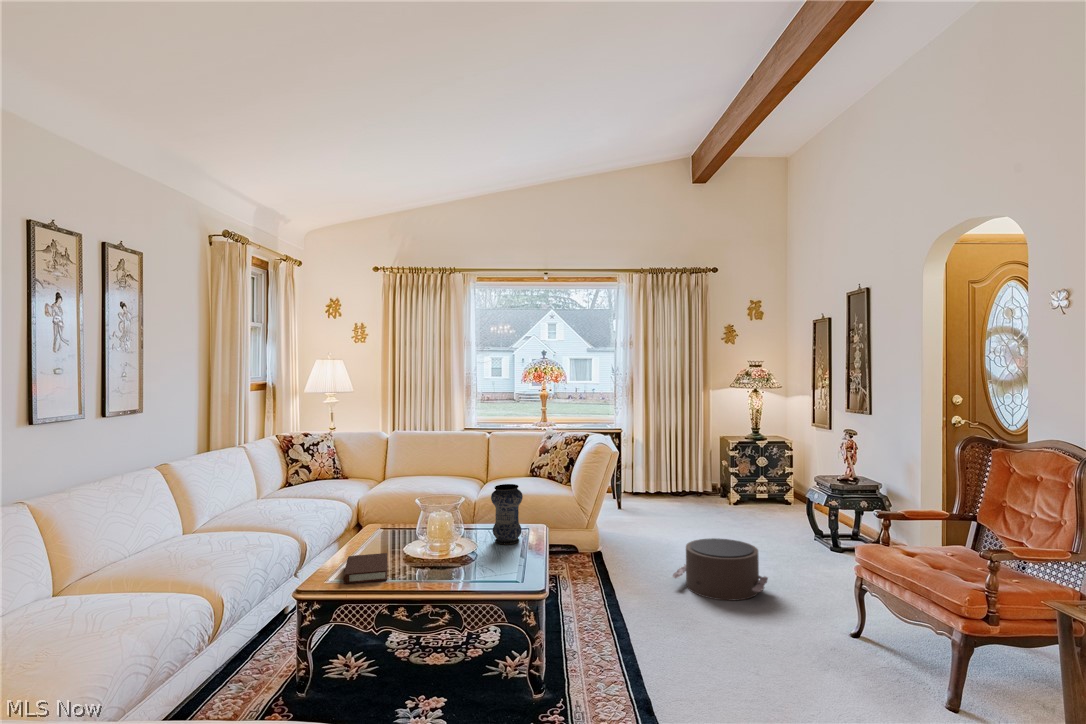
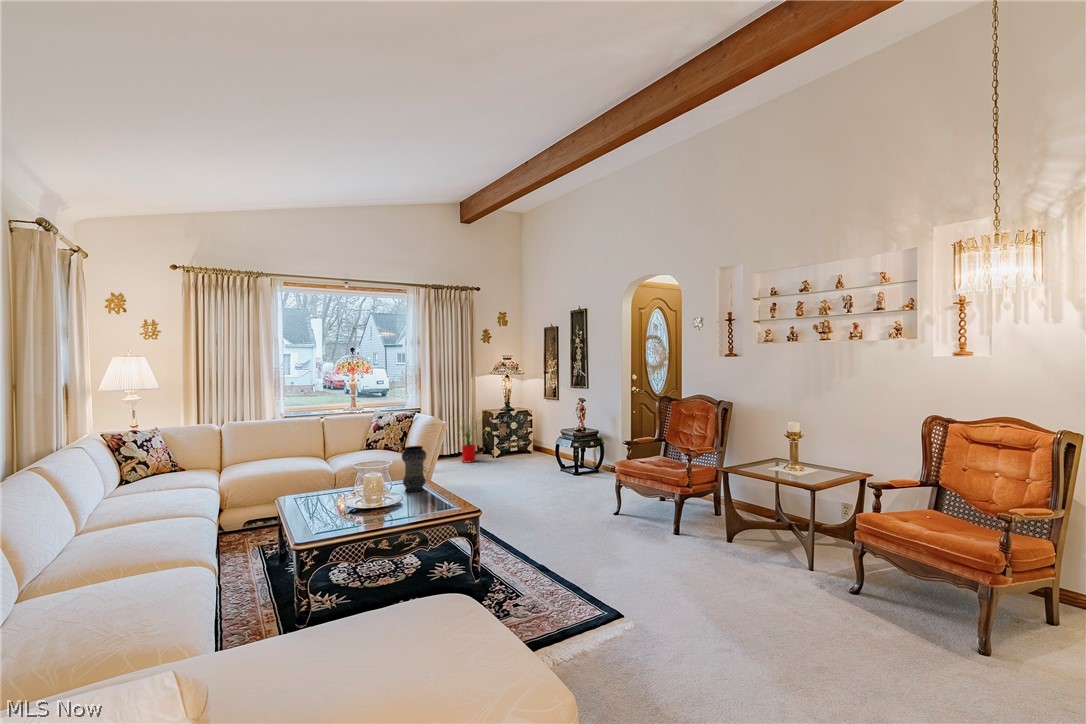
house plant: none [666,432,720,504] -> present [459,426,476,463]
pouf: present [672,538,768,601] -> none [506,474,567,513]
book: present [343,553,387,584] -> none [307,508,360,533]

